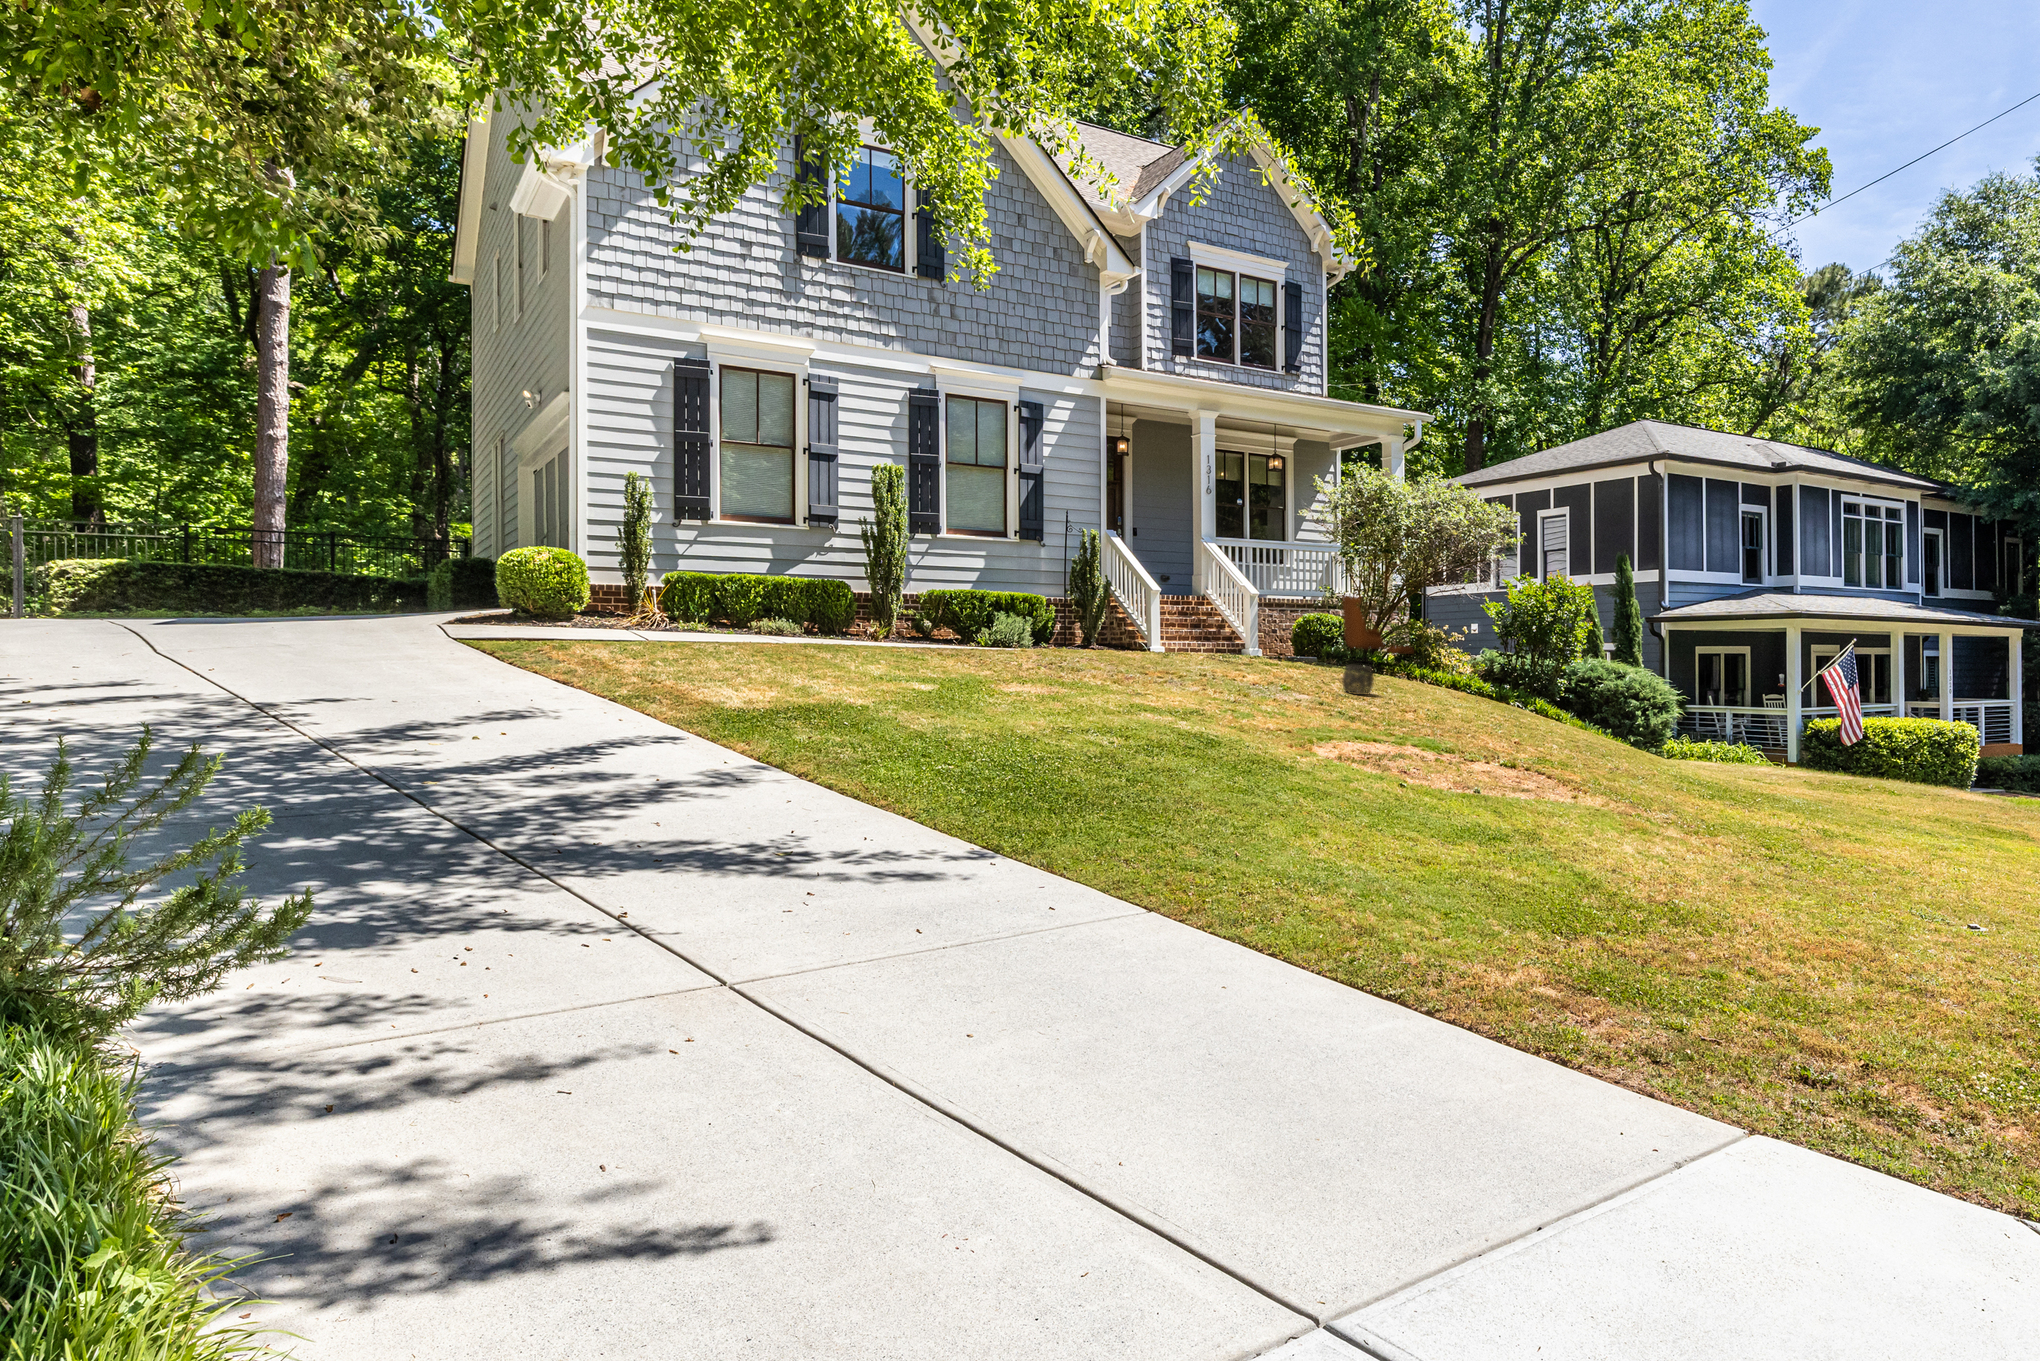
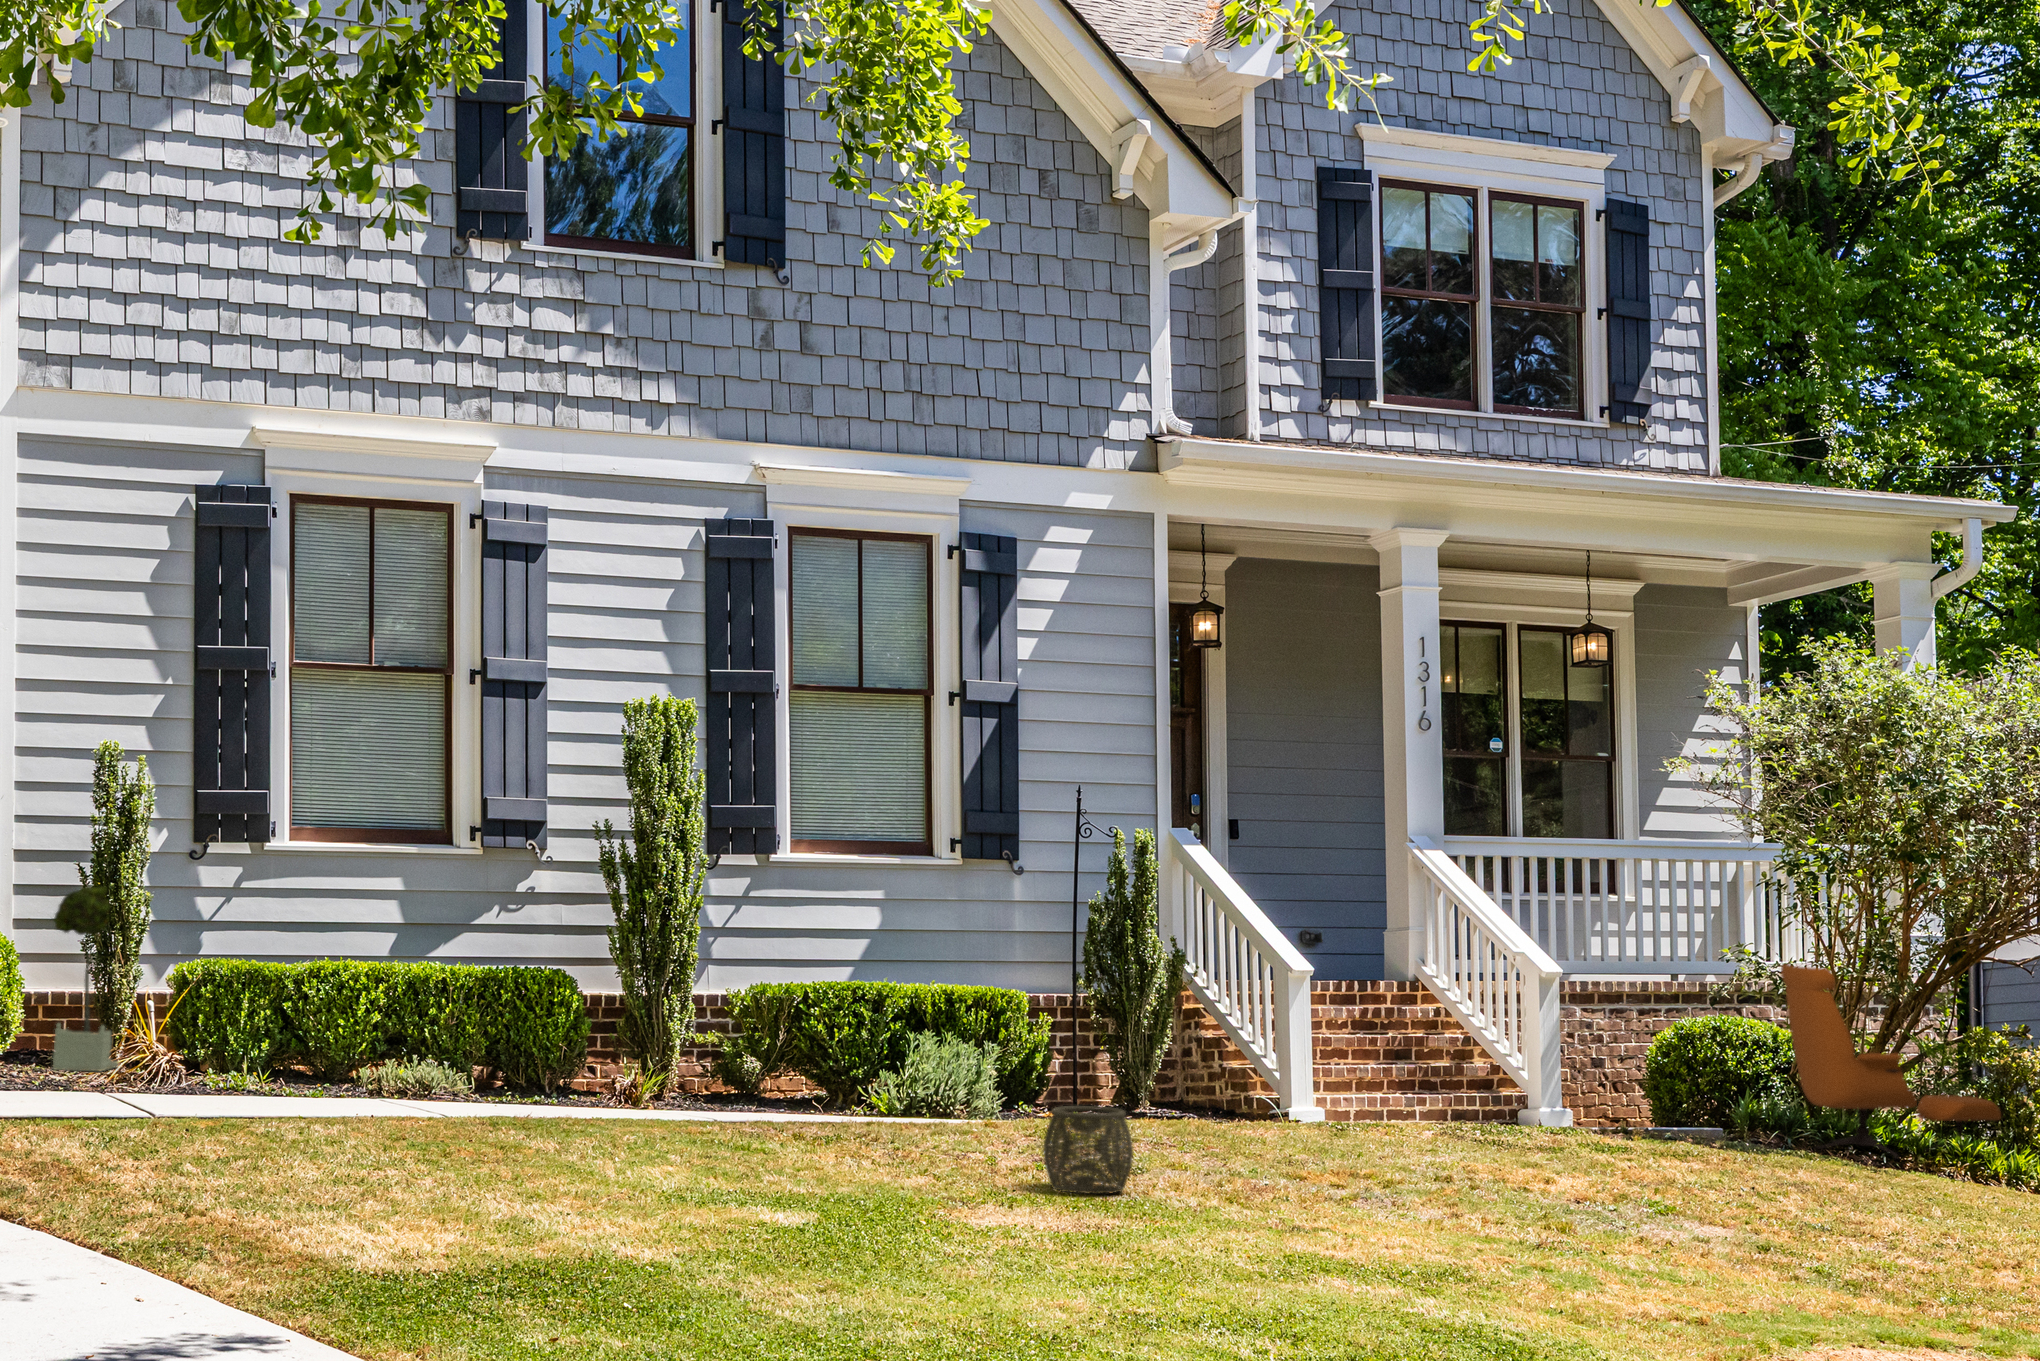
potted tree: none [613,537,651,619] -> present [53,887,118,1071]
woven basket: present [1342,665,1374,695] -> present [1043,1106,1133,1194]

